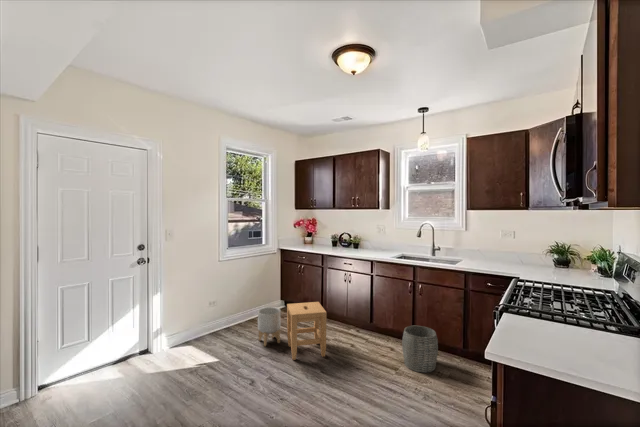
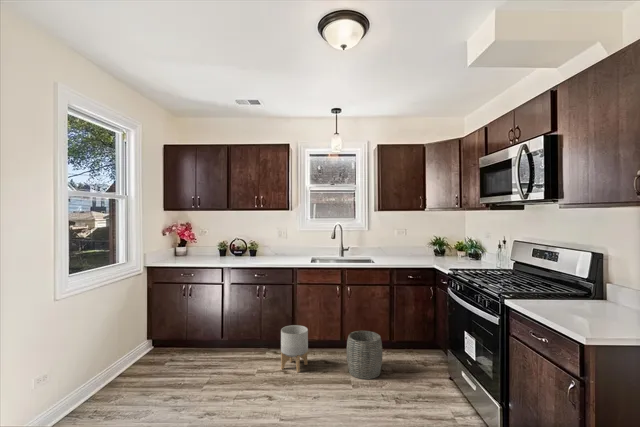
stool: present [287,302,327,360] -> none [205,327,268,412]
planter: present [258,307,281,346] -> present [281,325,308,372]

